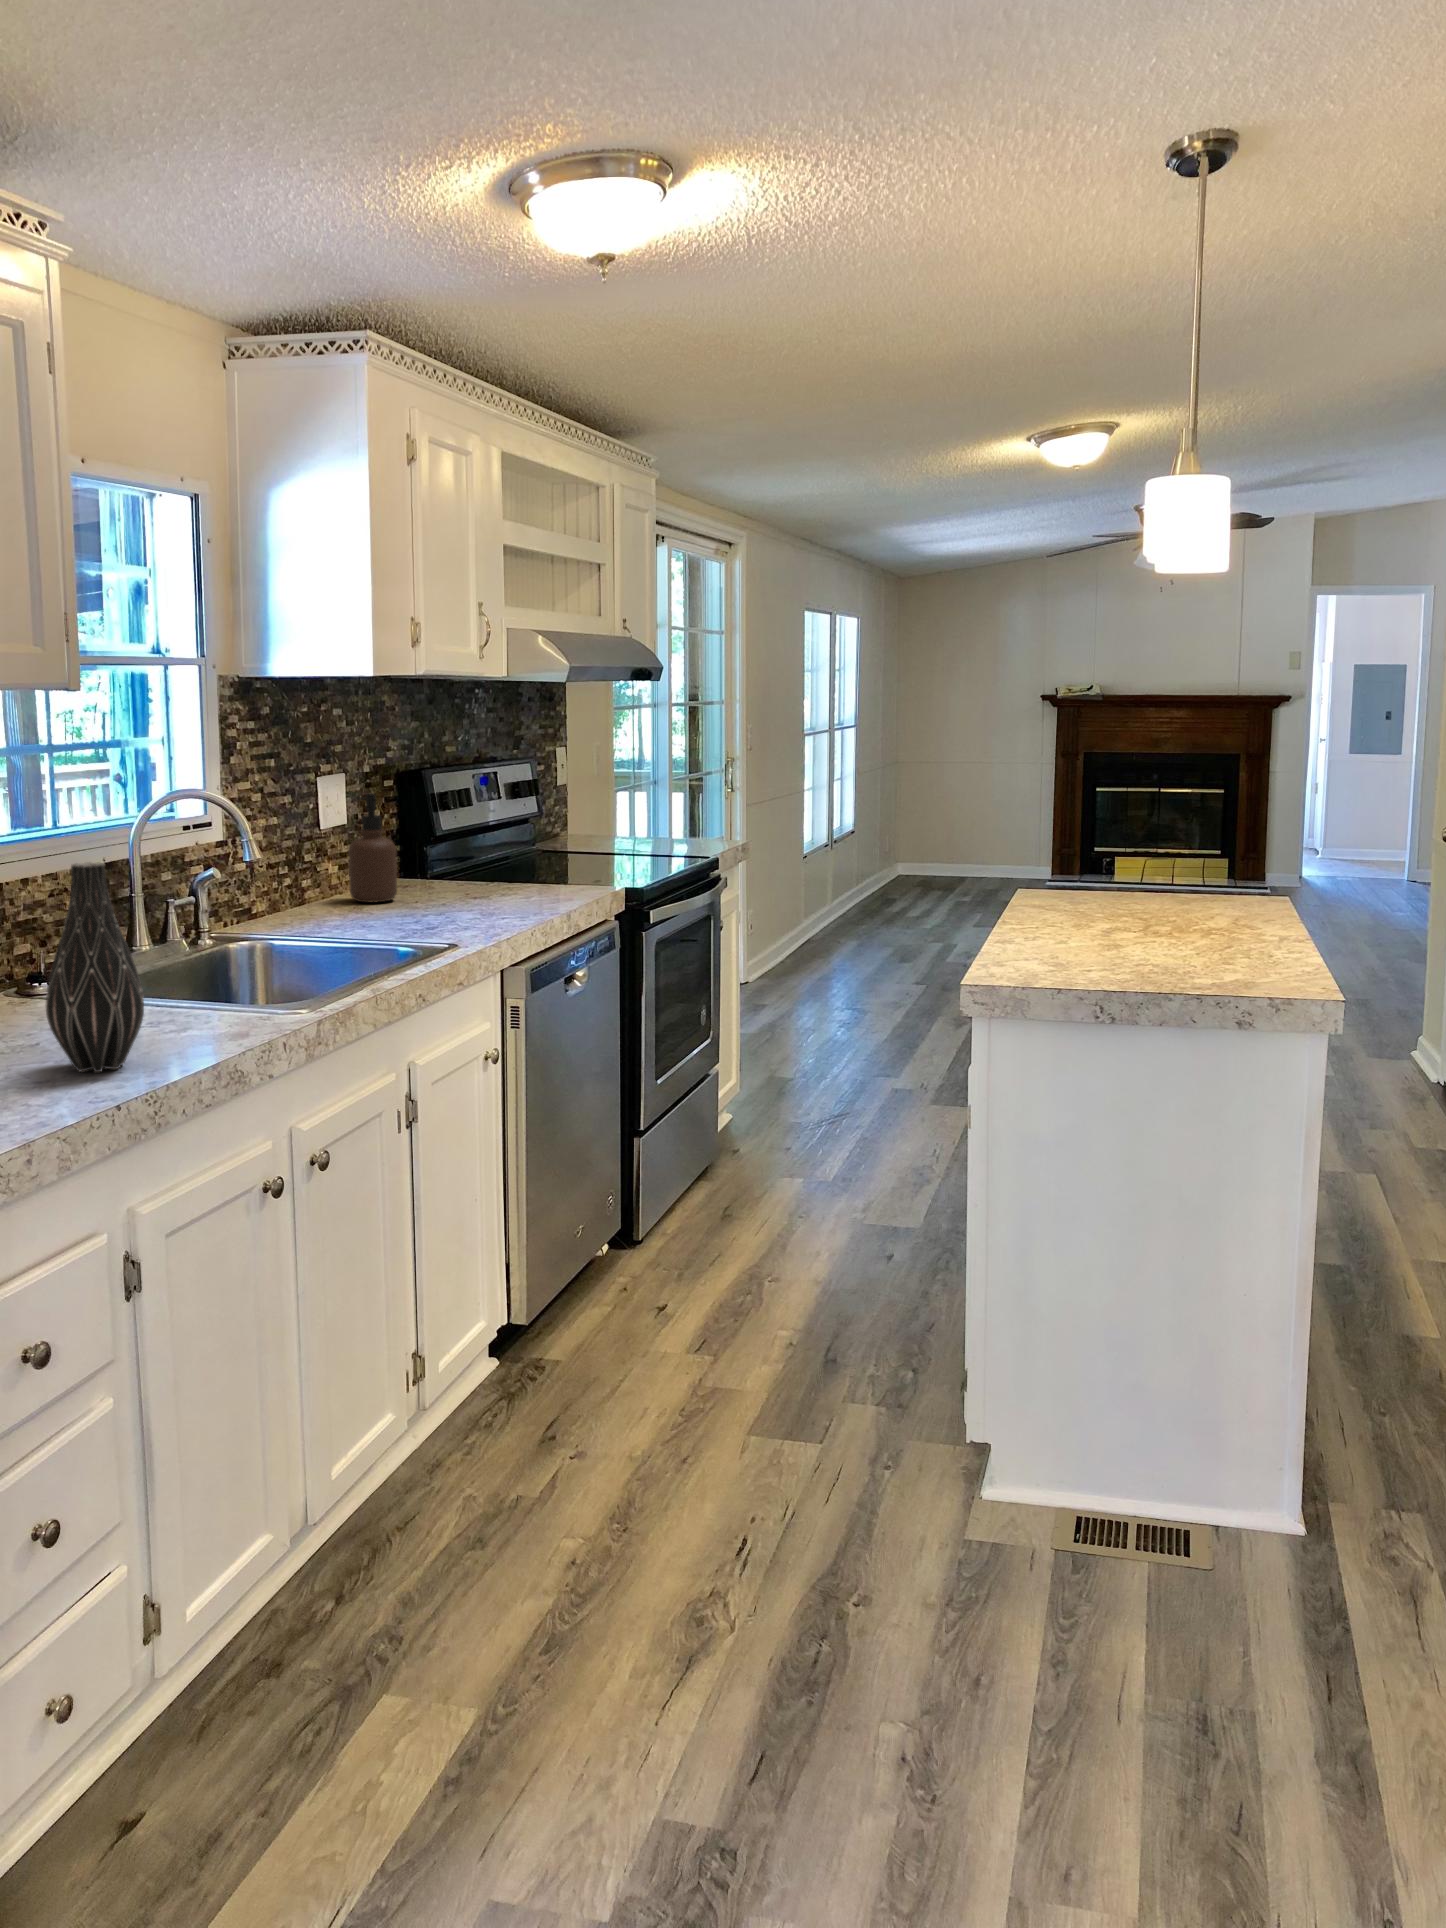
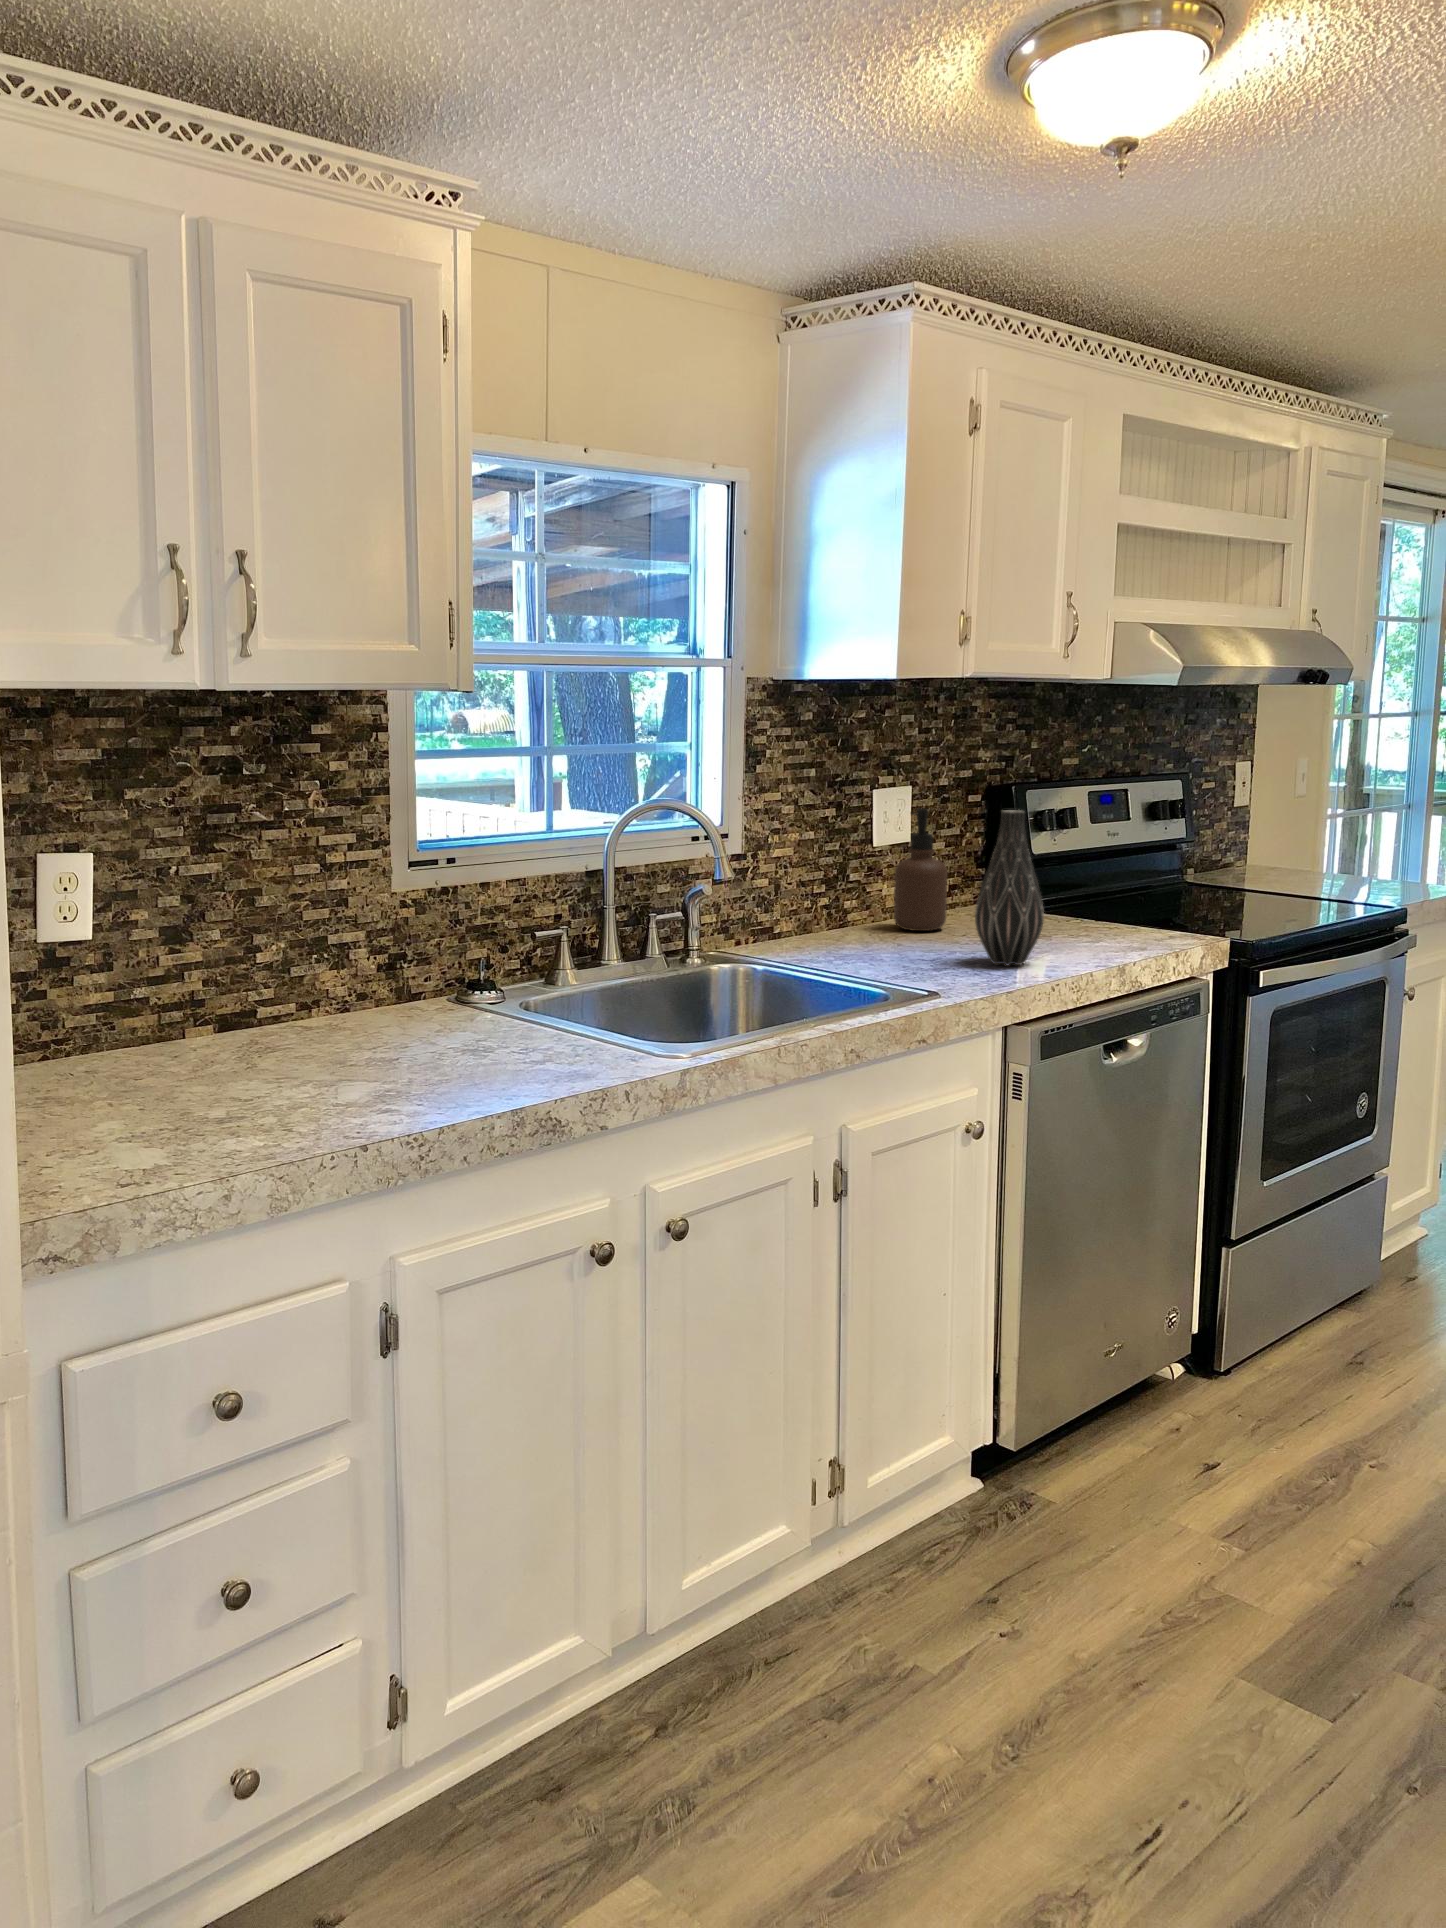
vase: present [46,862,144,1072] -> present [975,810,1044,966]

